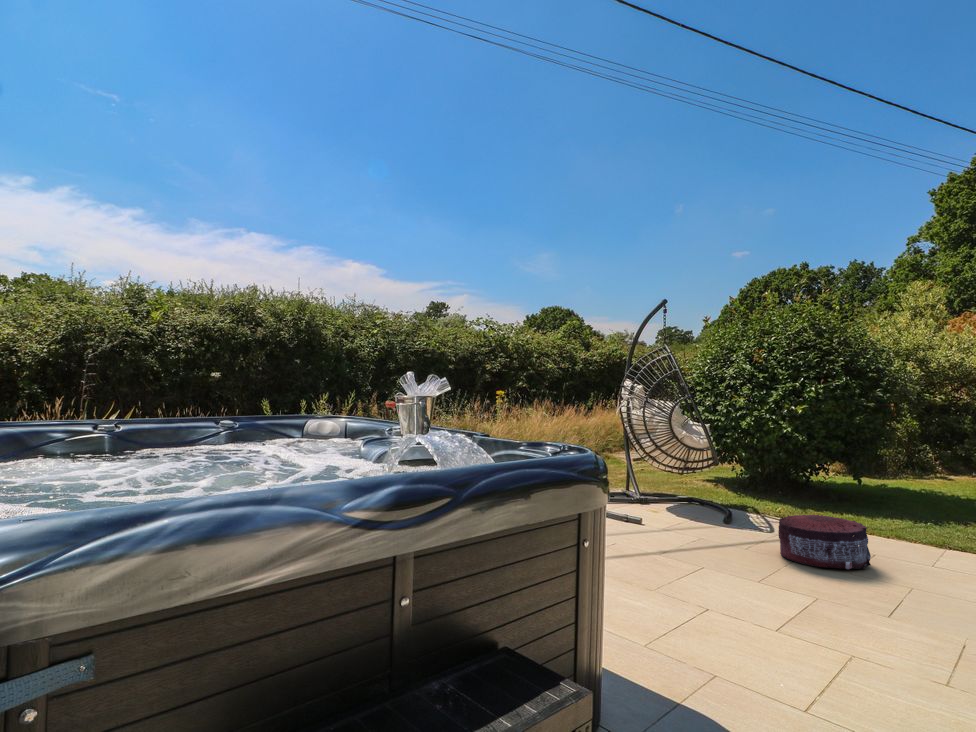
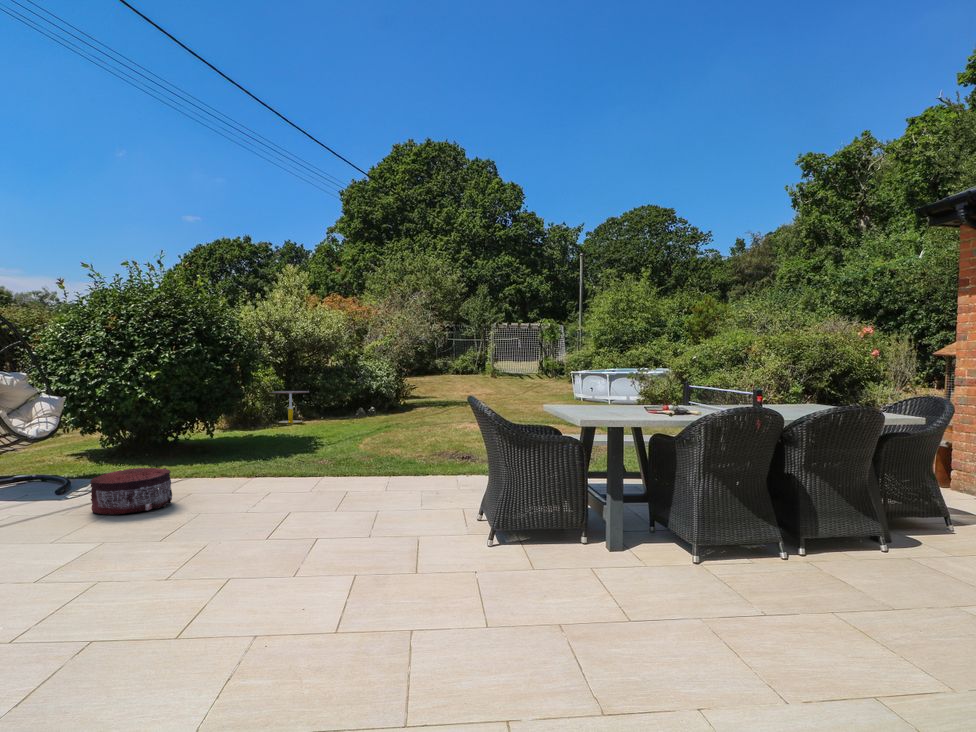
side table: none [895,433,949,475] -> present [272,391,309,423]

